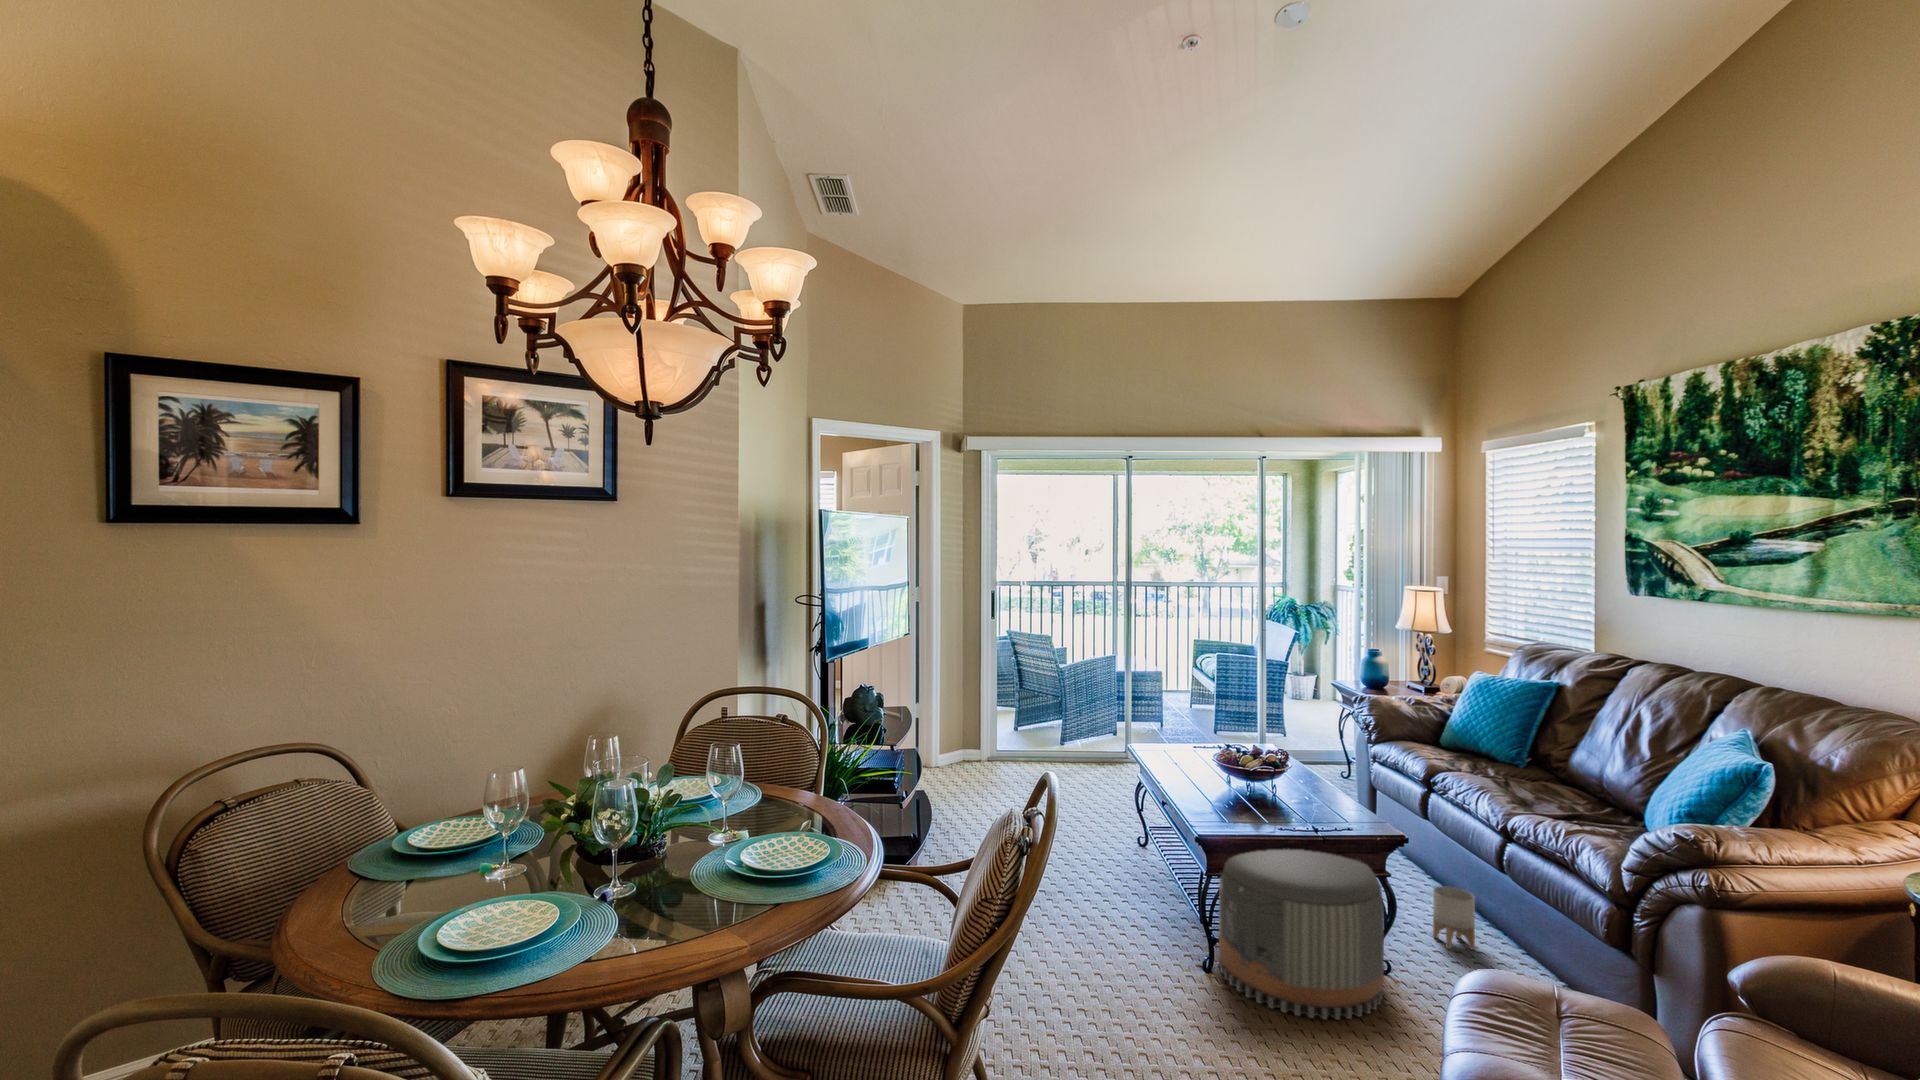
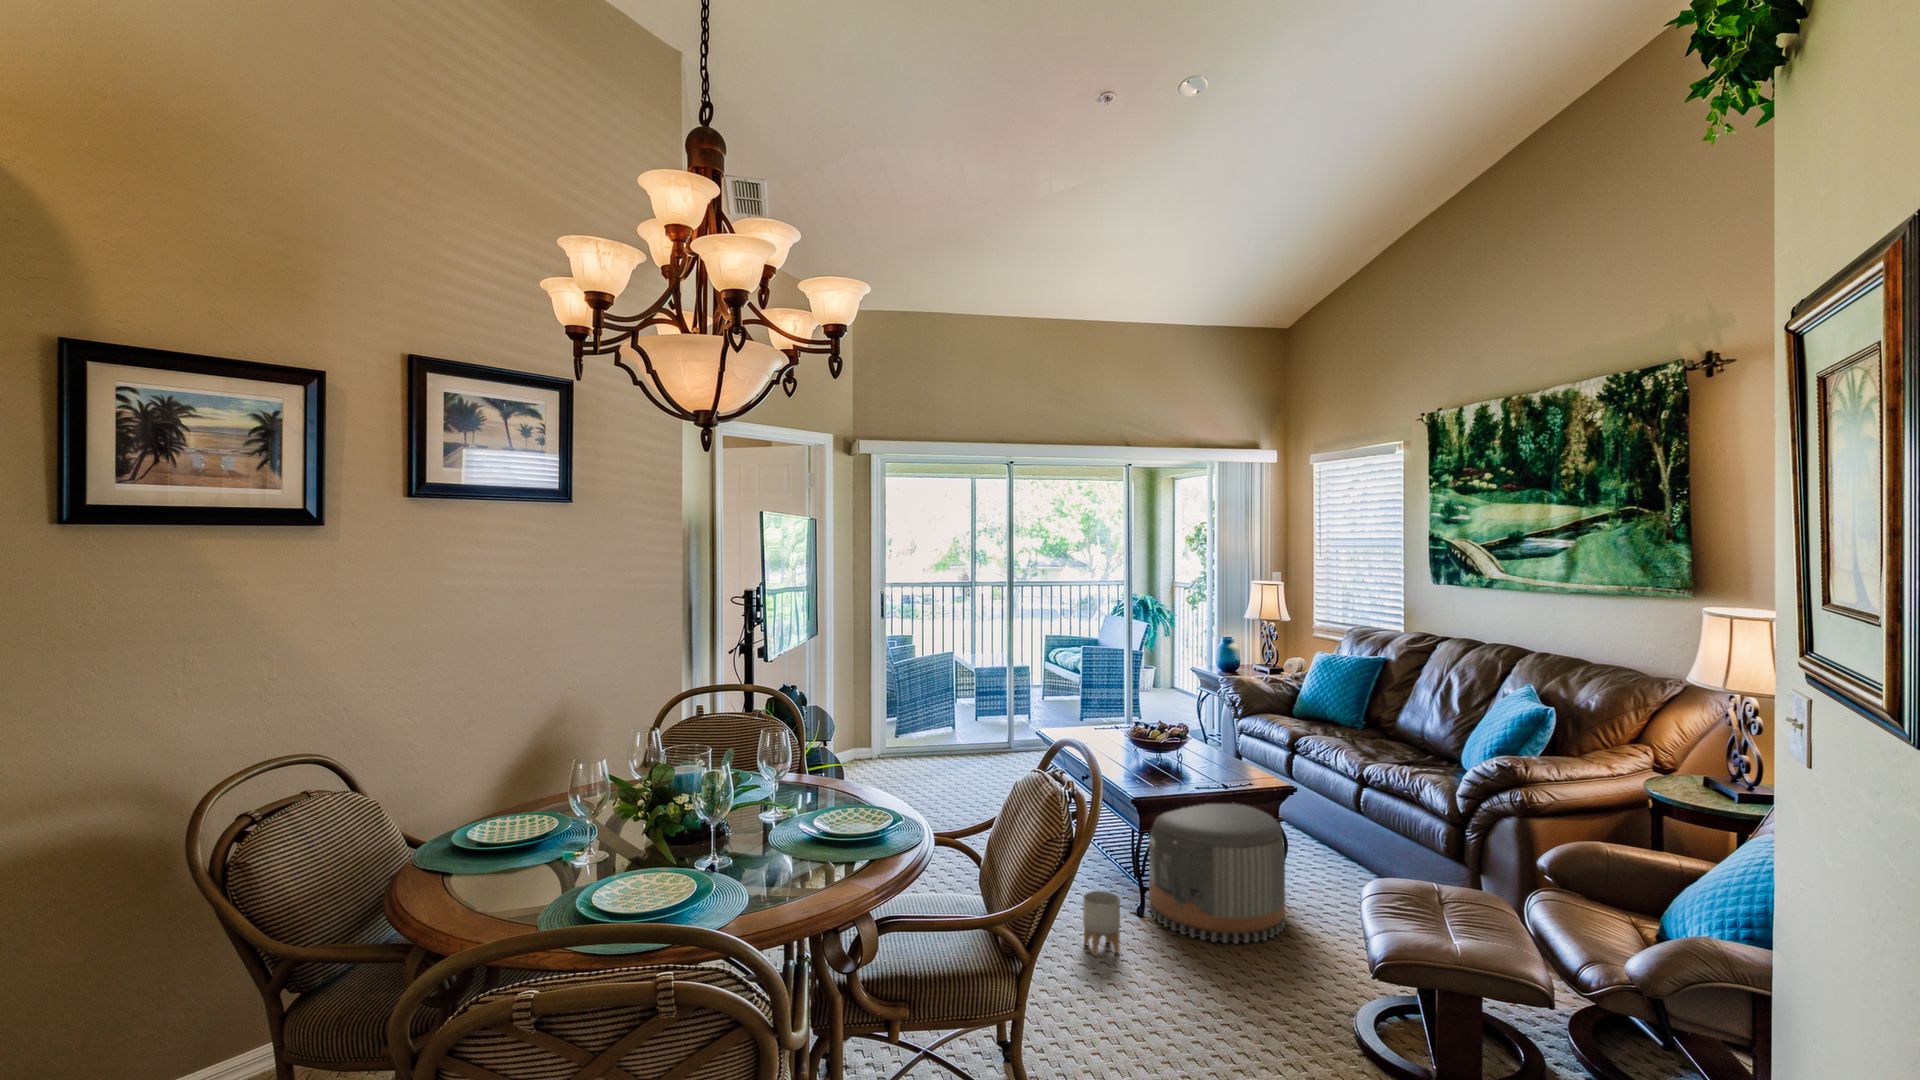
planter: present [1433,886,1475,949] -> present [1083,891,1120,956]

